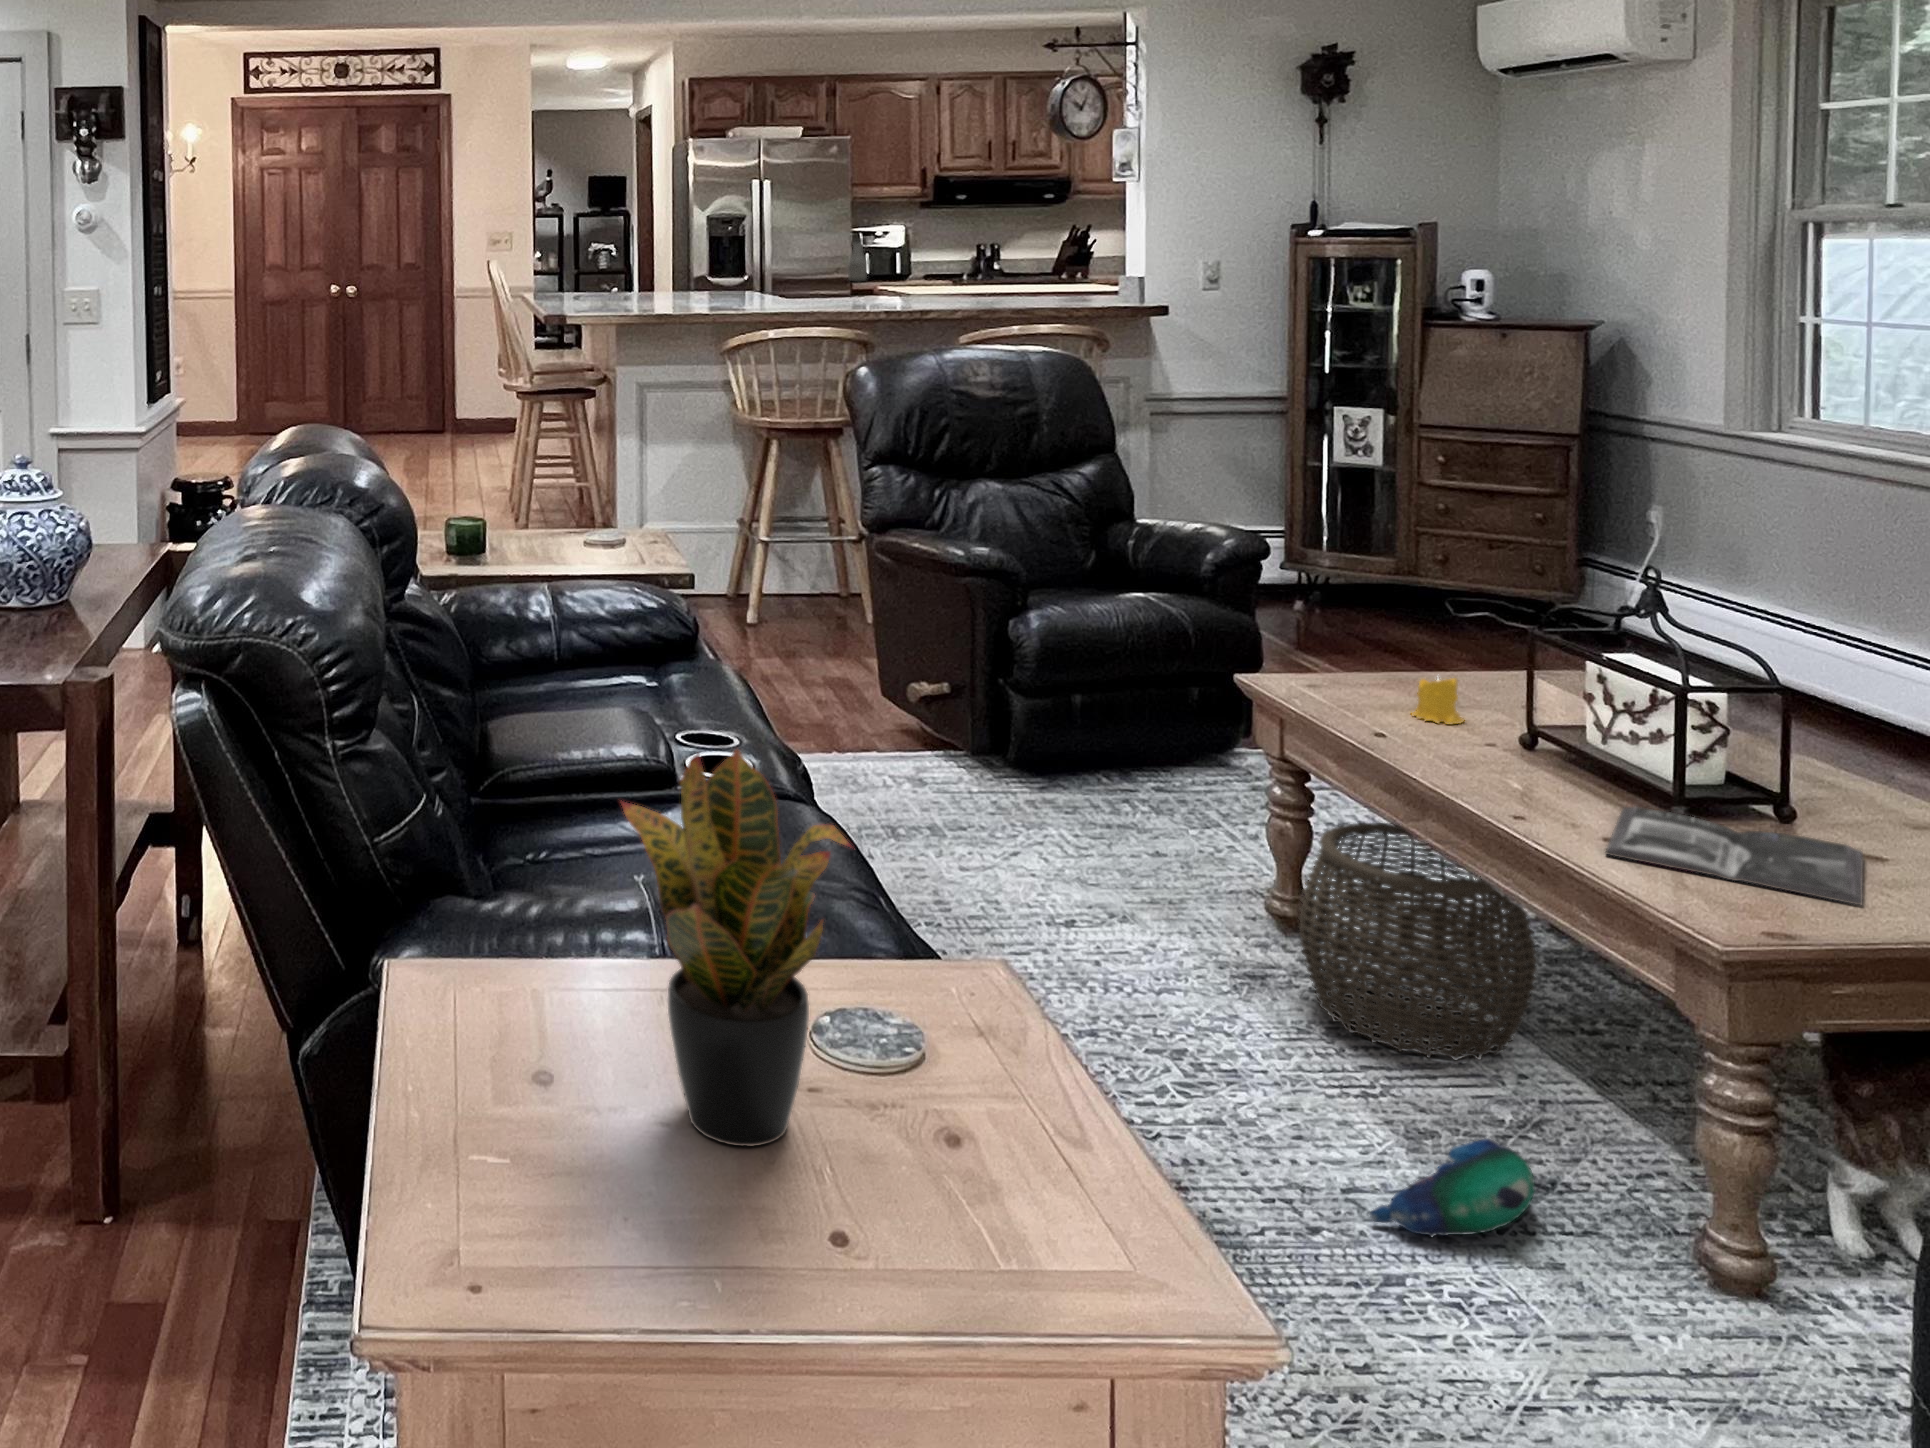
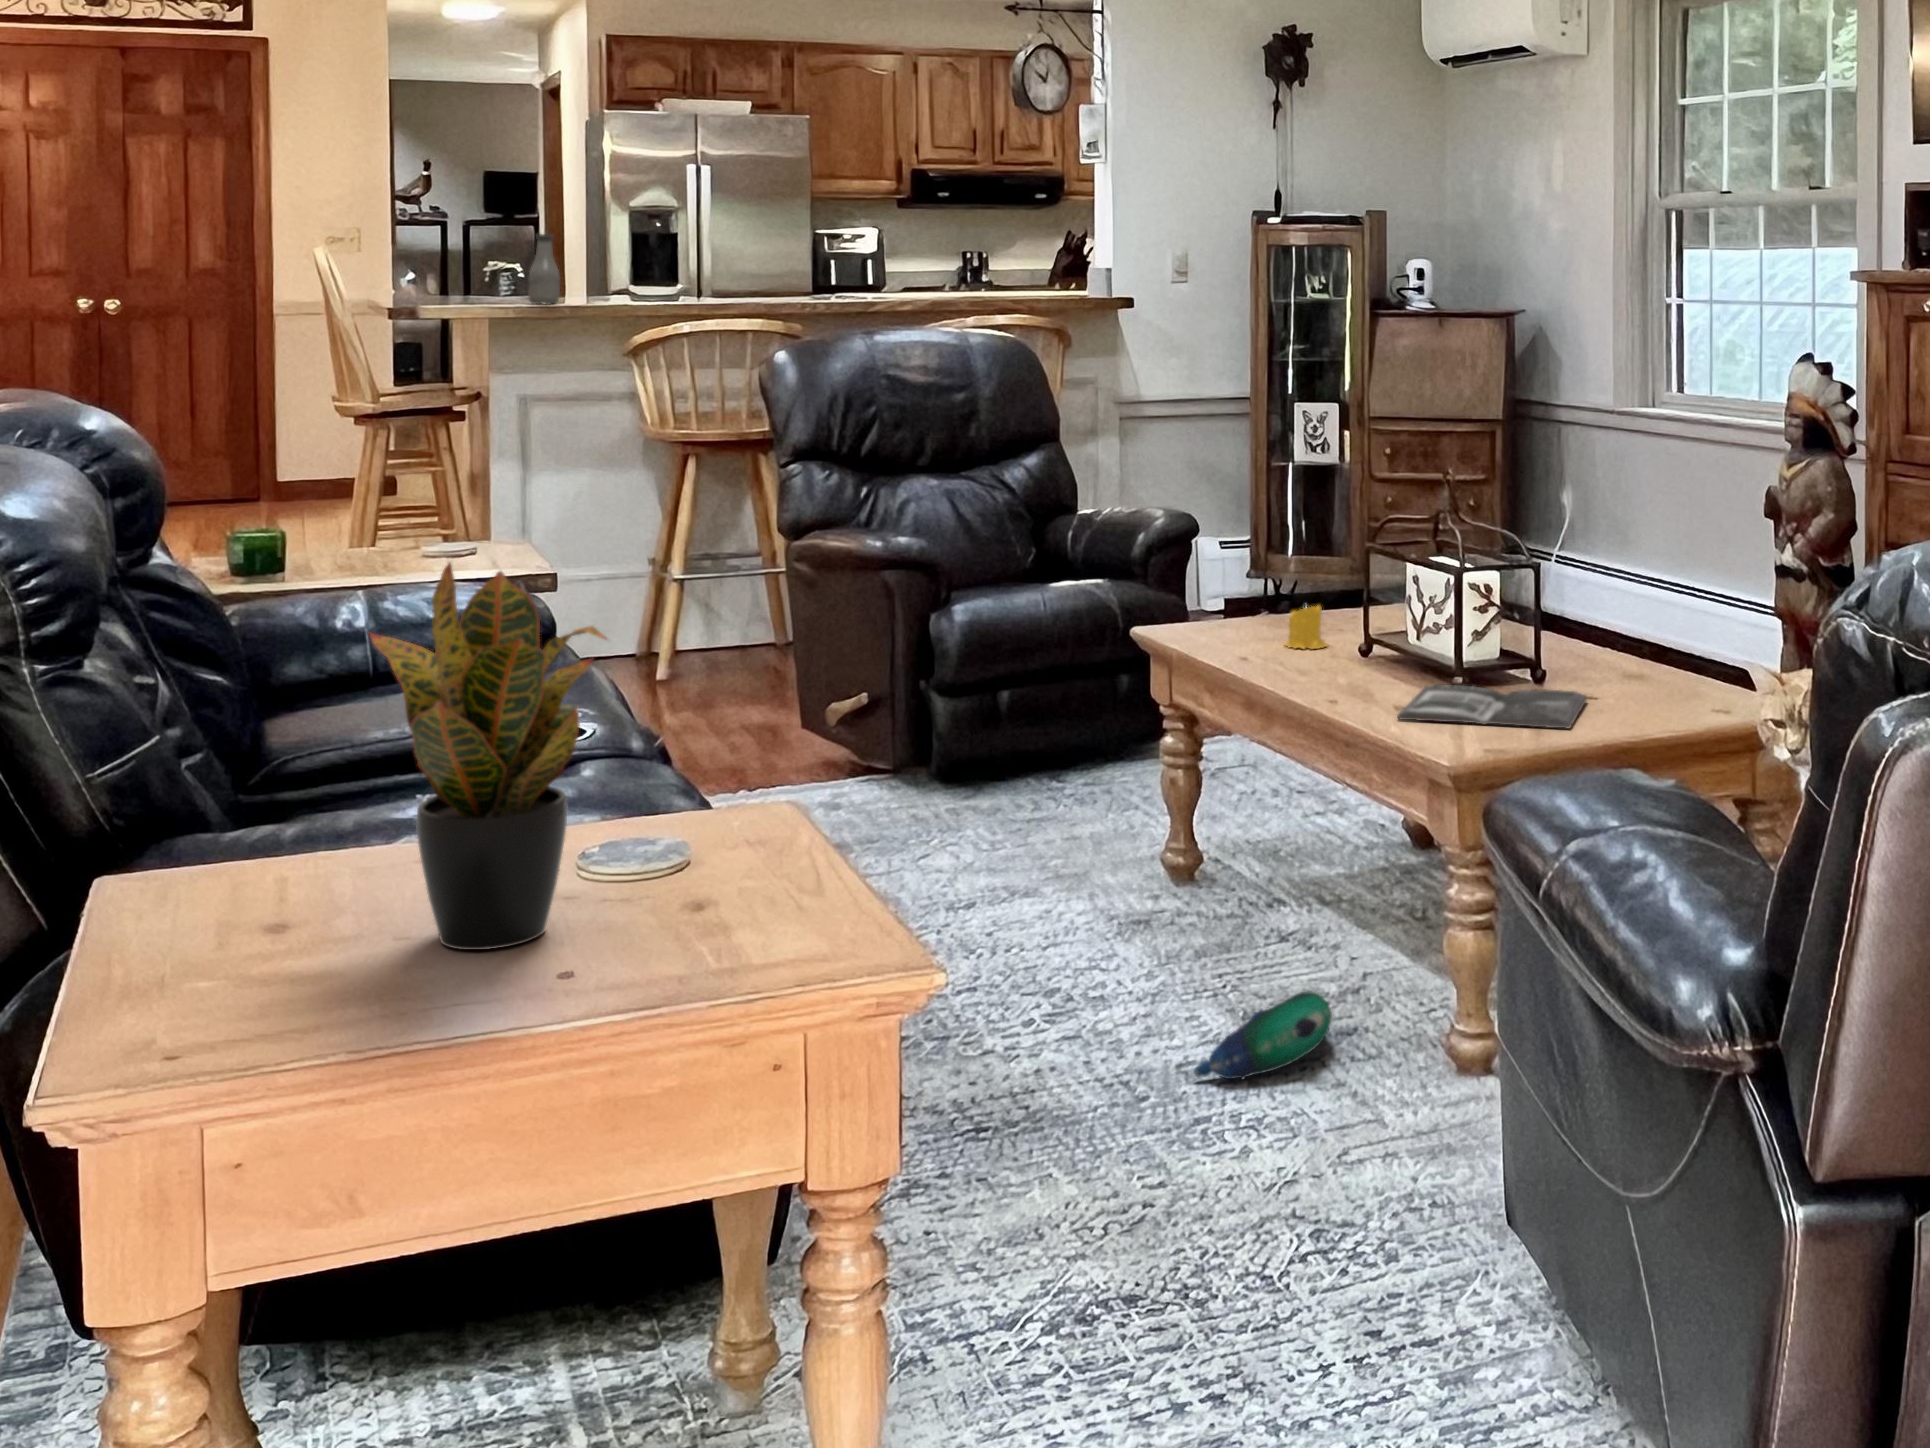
bottle: present [848,238,867,282] -> present [528,234,560,304]
woven basket: present [1299,823,1536,1060] -> none [1174,746,1371,954]

